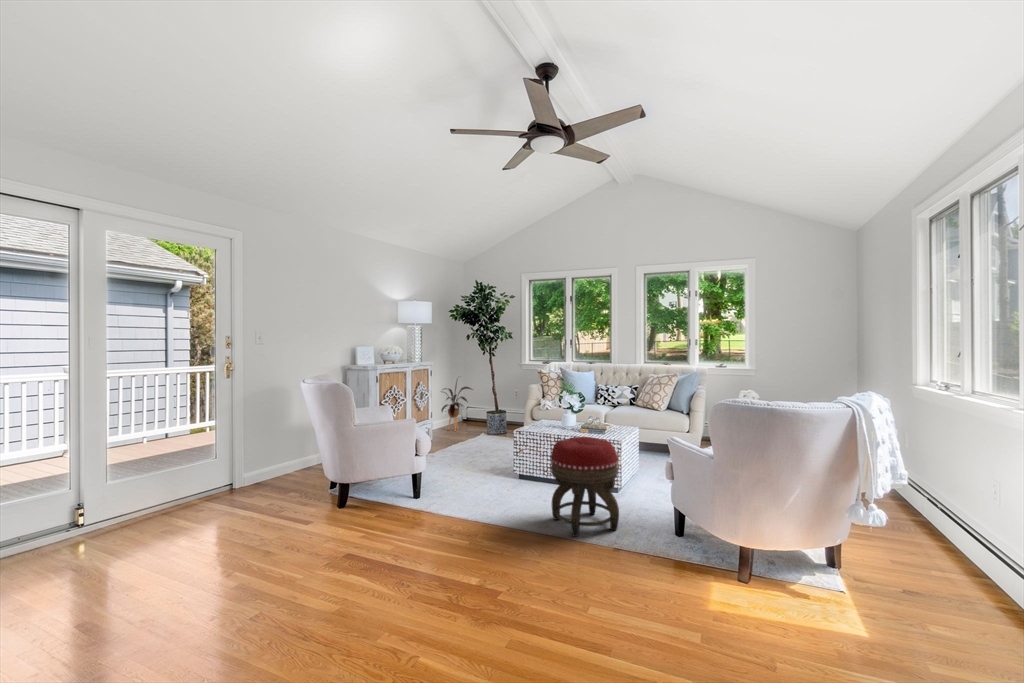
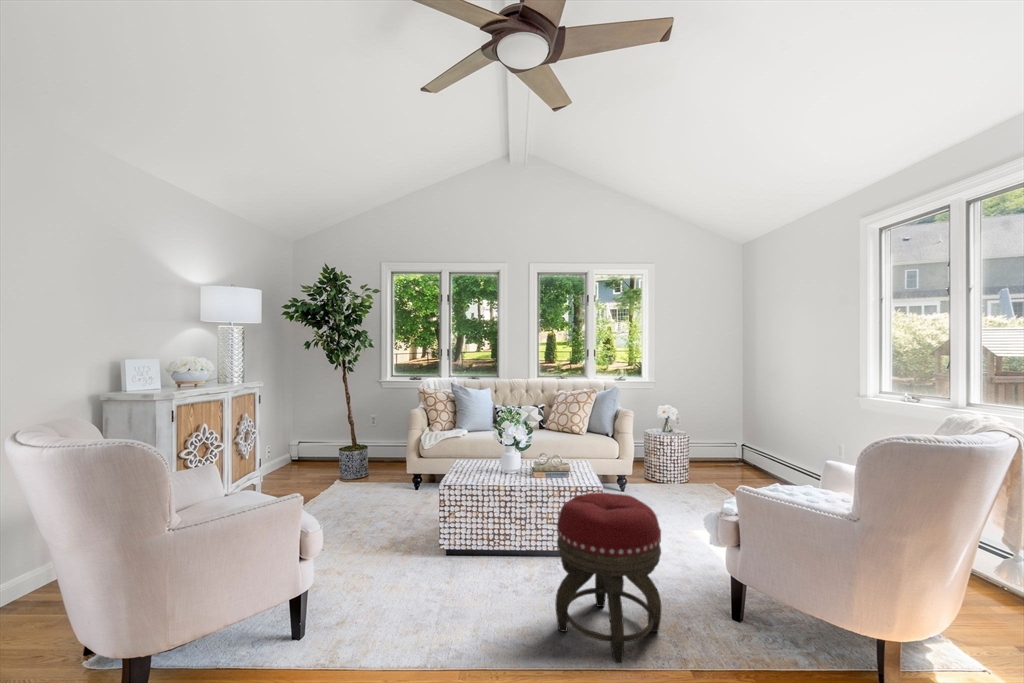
house plant: present [441,382,471,431] -> none [260,401,321,482]

